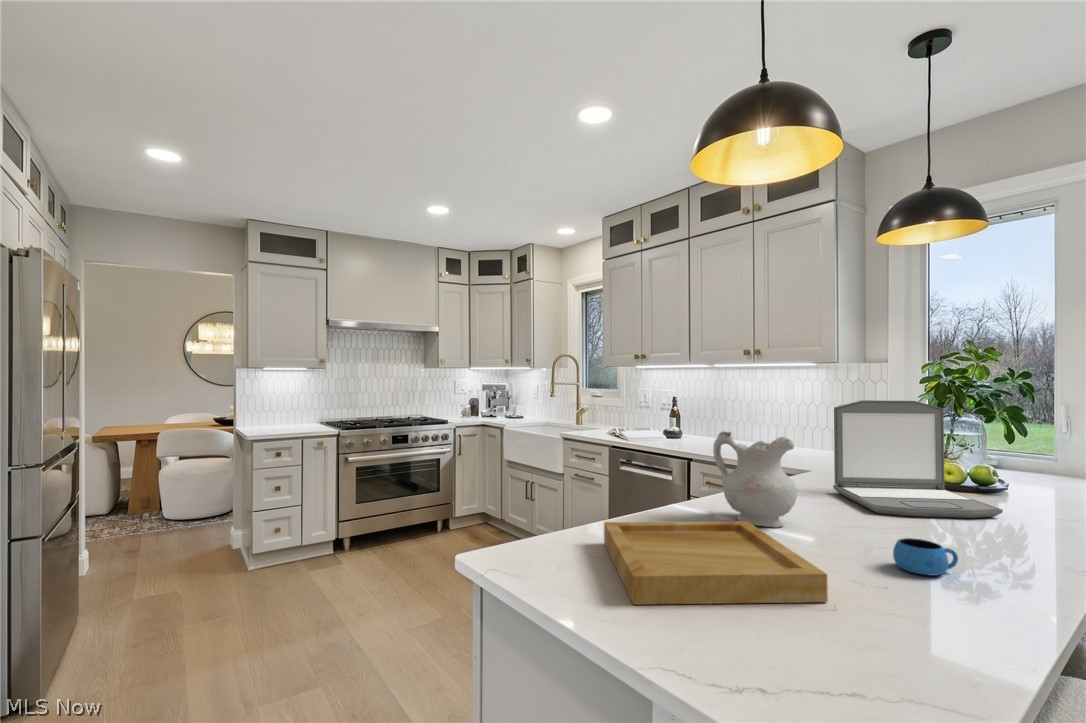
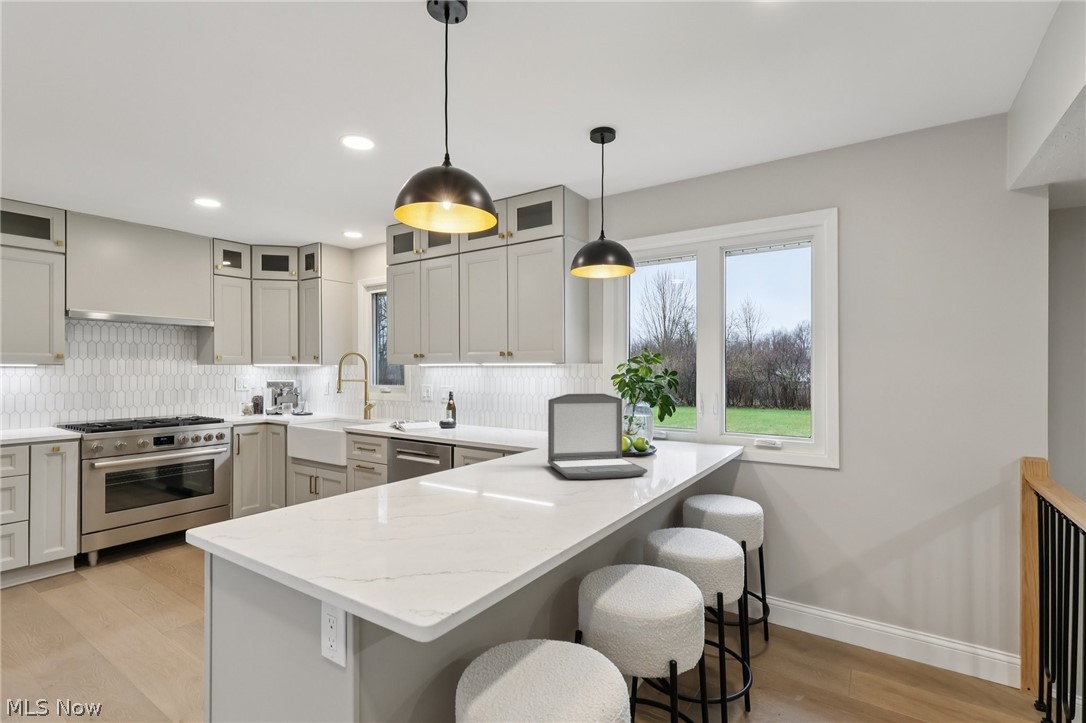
ceramic pitcher: present [713,432,797,527] -> none [443,422,504,496]
tray: present [604,521,828,604] -> none [335,492,490,565]
mug: present [893,538,958,575] -> none [552,494,592,519]

